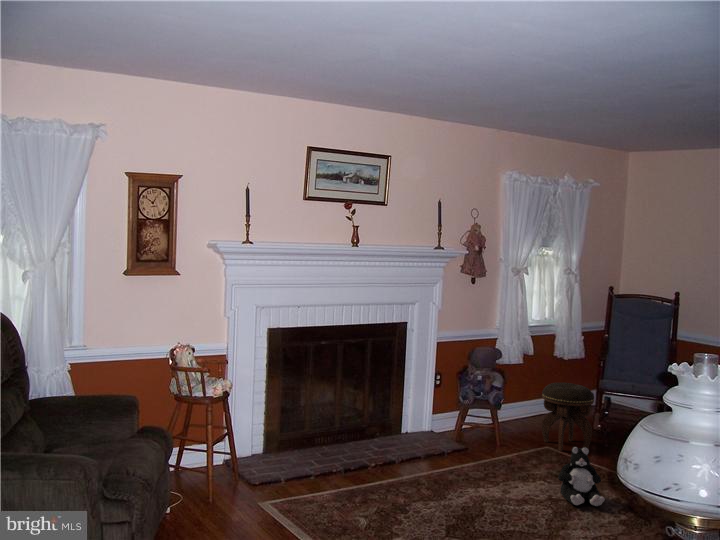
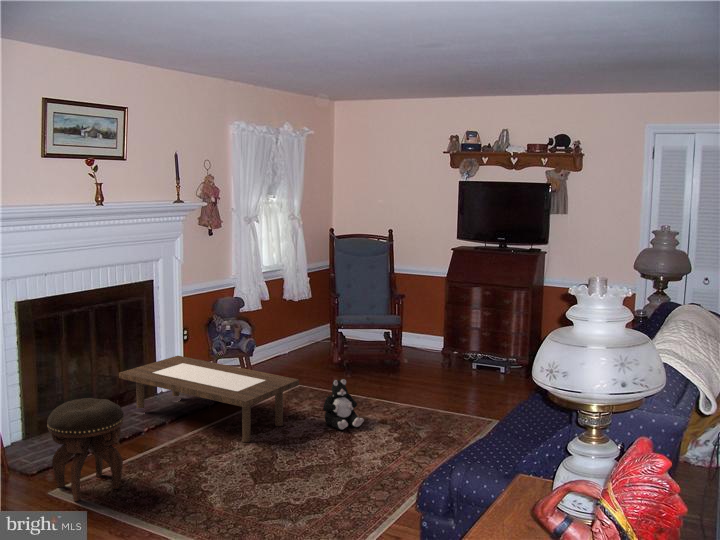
footstool: present [542,383,594,451] -> present [47,398,124,501]
coffee table: none [363,399,533,497] -> present [119,356,299,442]

